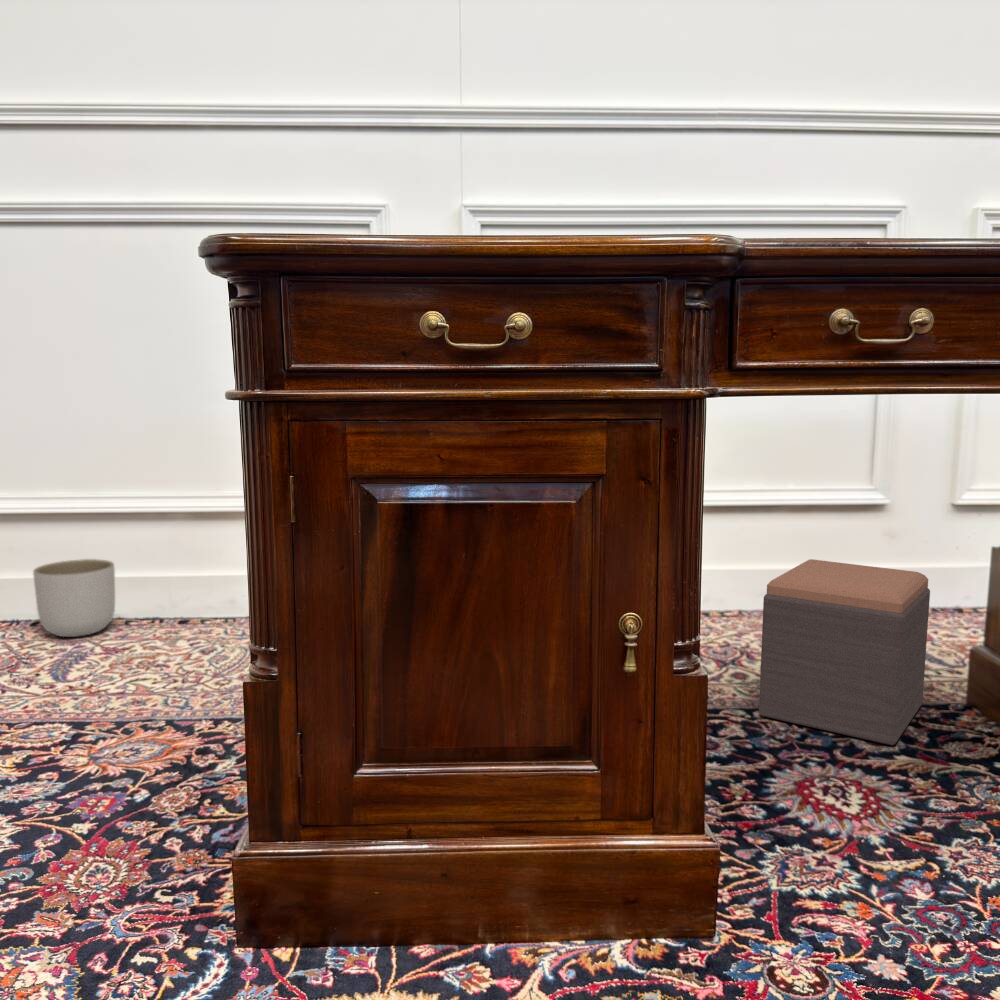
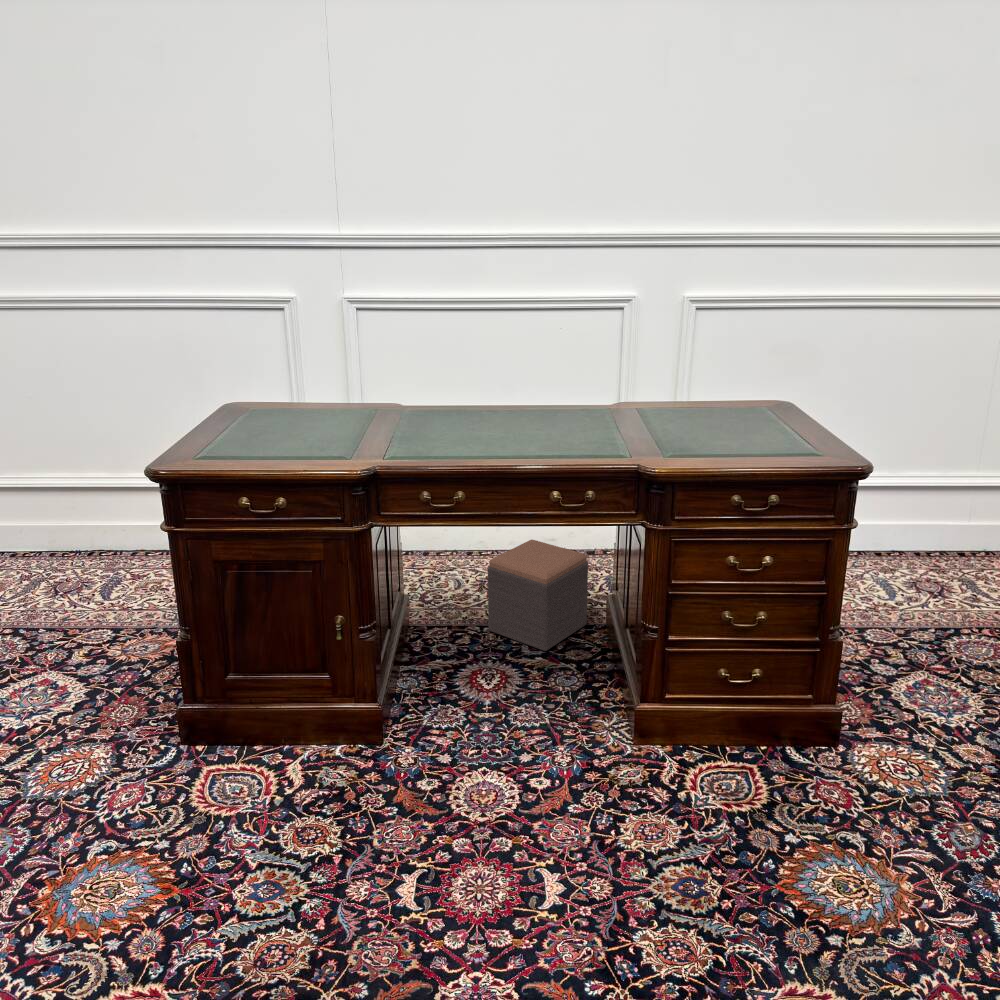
planter: present [33,559,115,637] -> none [86,515,138,566]

